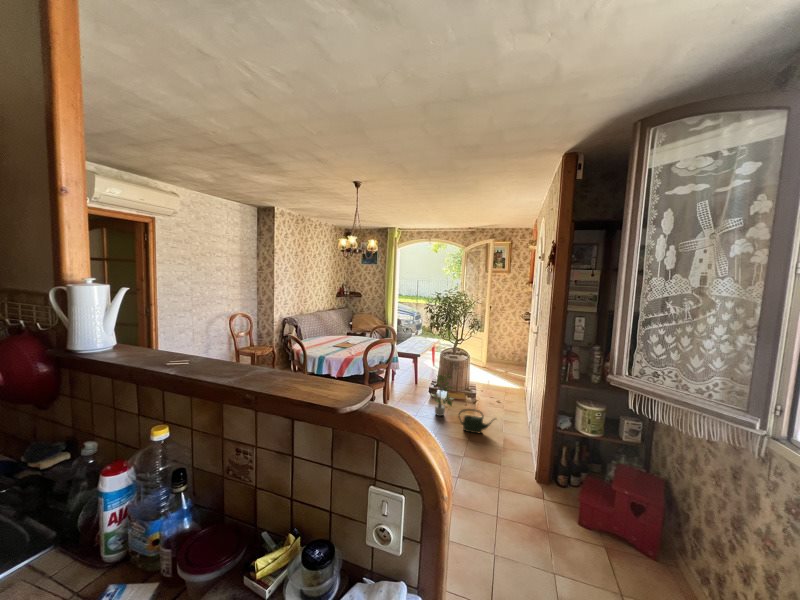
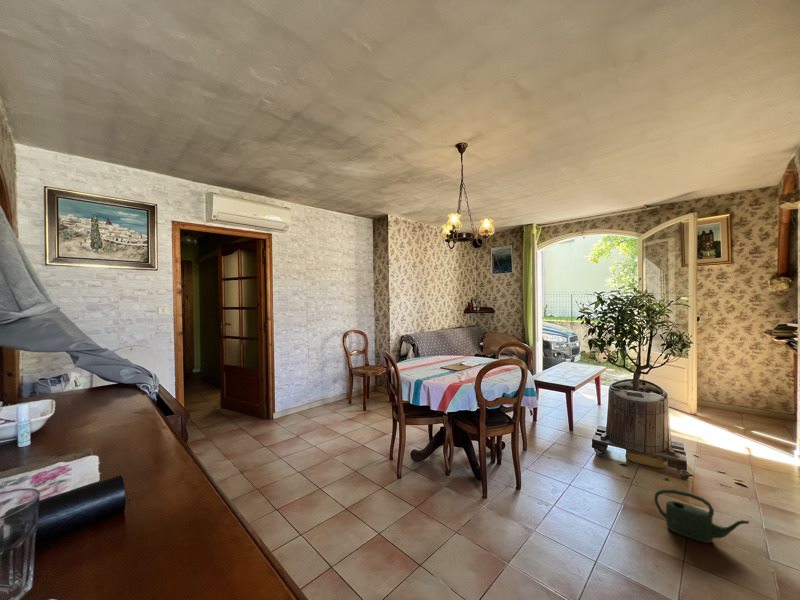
potted plant: present [432,374,453,416] -> none [595,418,645,491]

